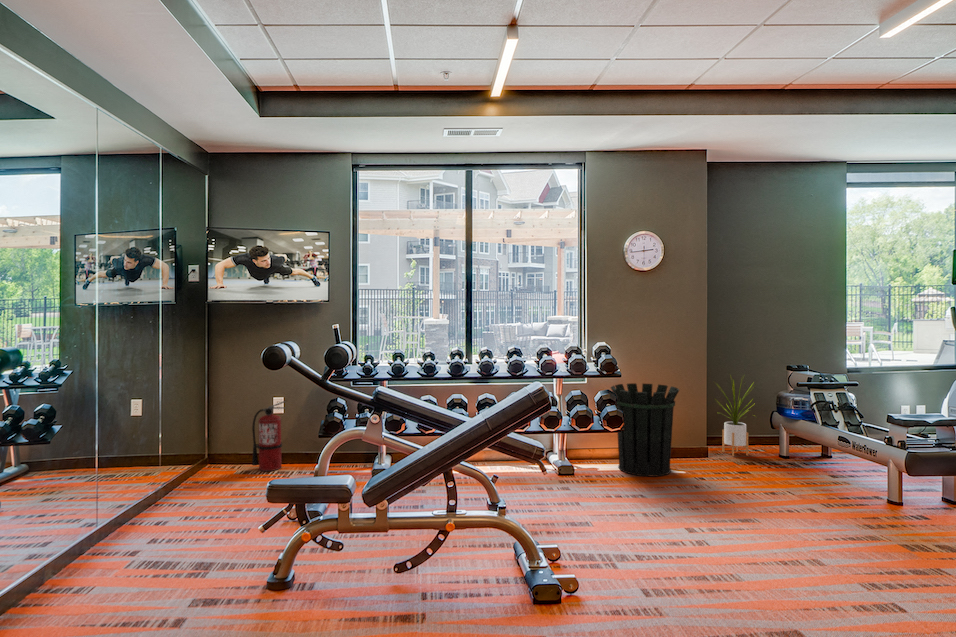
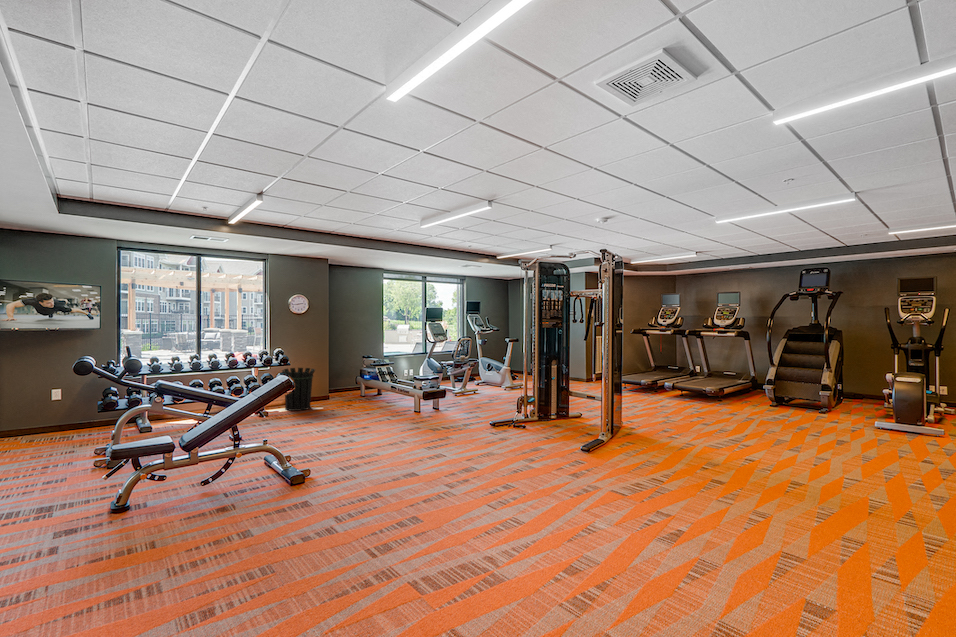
house plant: present [719,380,753,456] -> none [332,361,352,399]
fire extinguisher: present [252,401,285,471] -> none [36,391,66,436]

